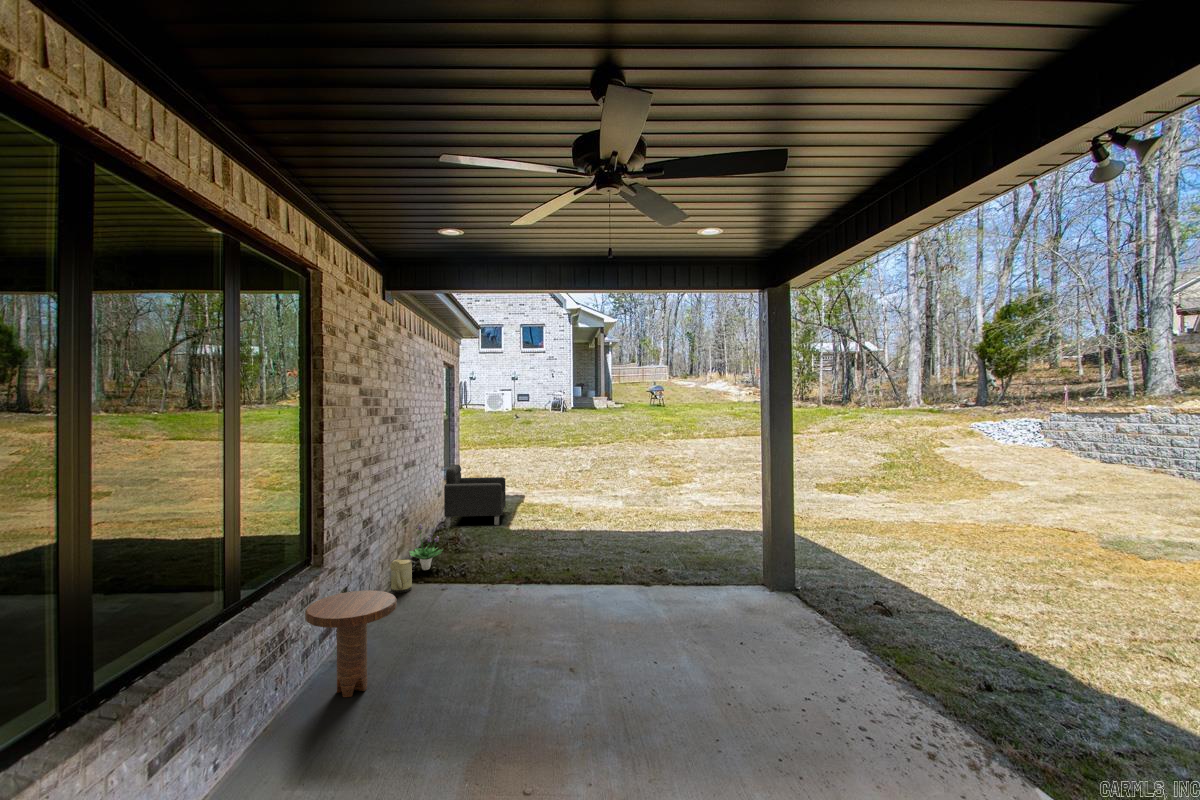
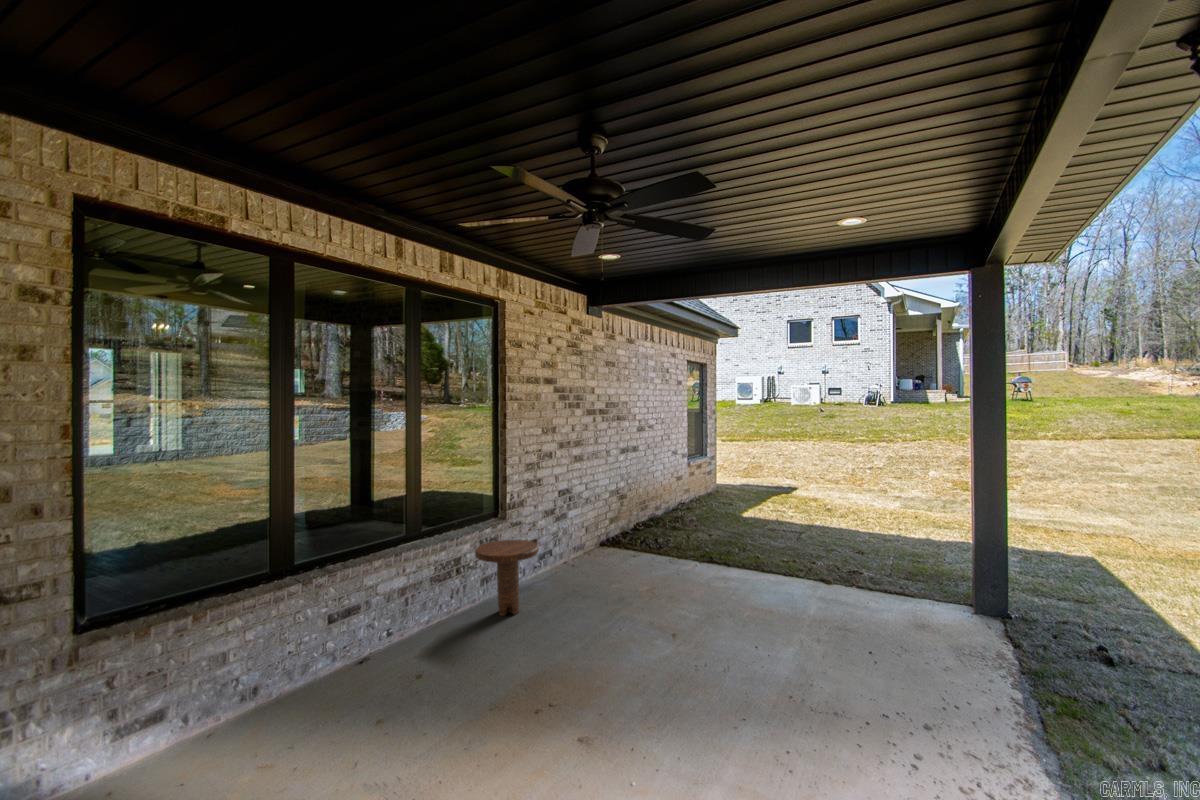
armchair: present [444,465,506,526] -> none [689,453,752,511]
potted plant: present [410,524,442,570] -> none [625,499,655,539]
watering can: present [390,559,412,593] -> none [591,519,615,553]

